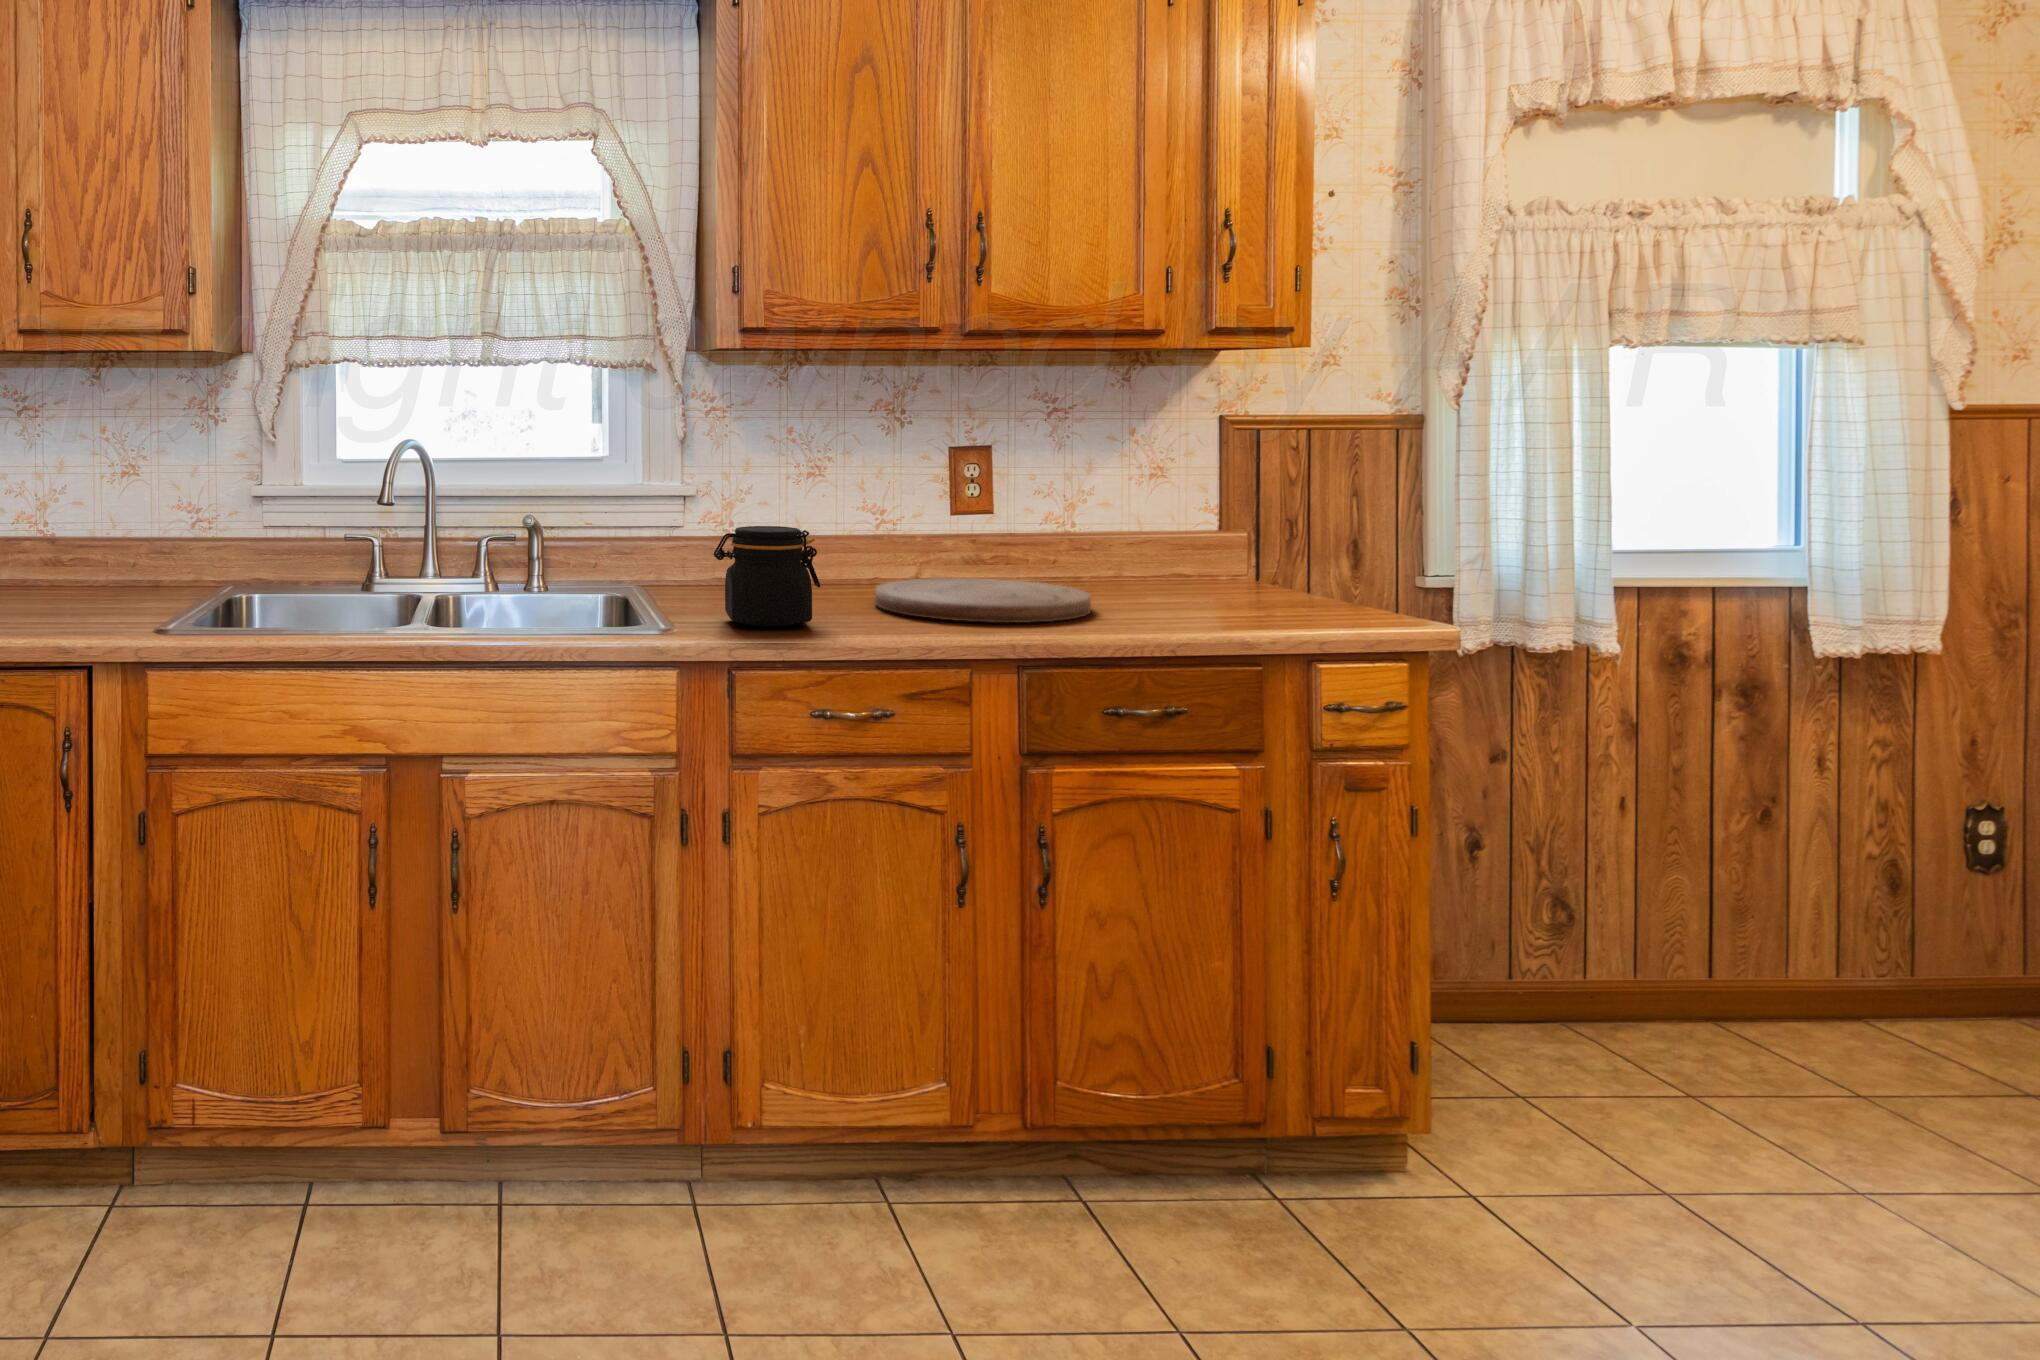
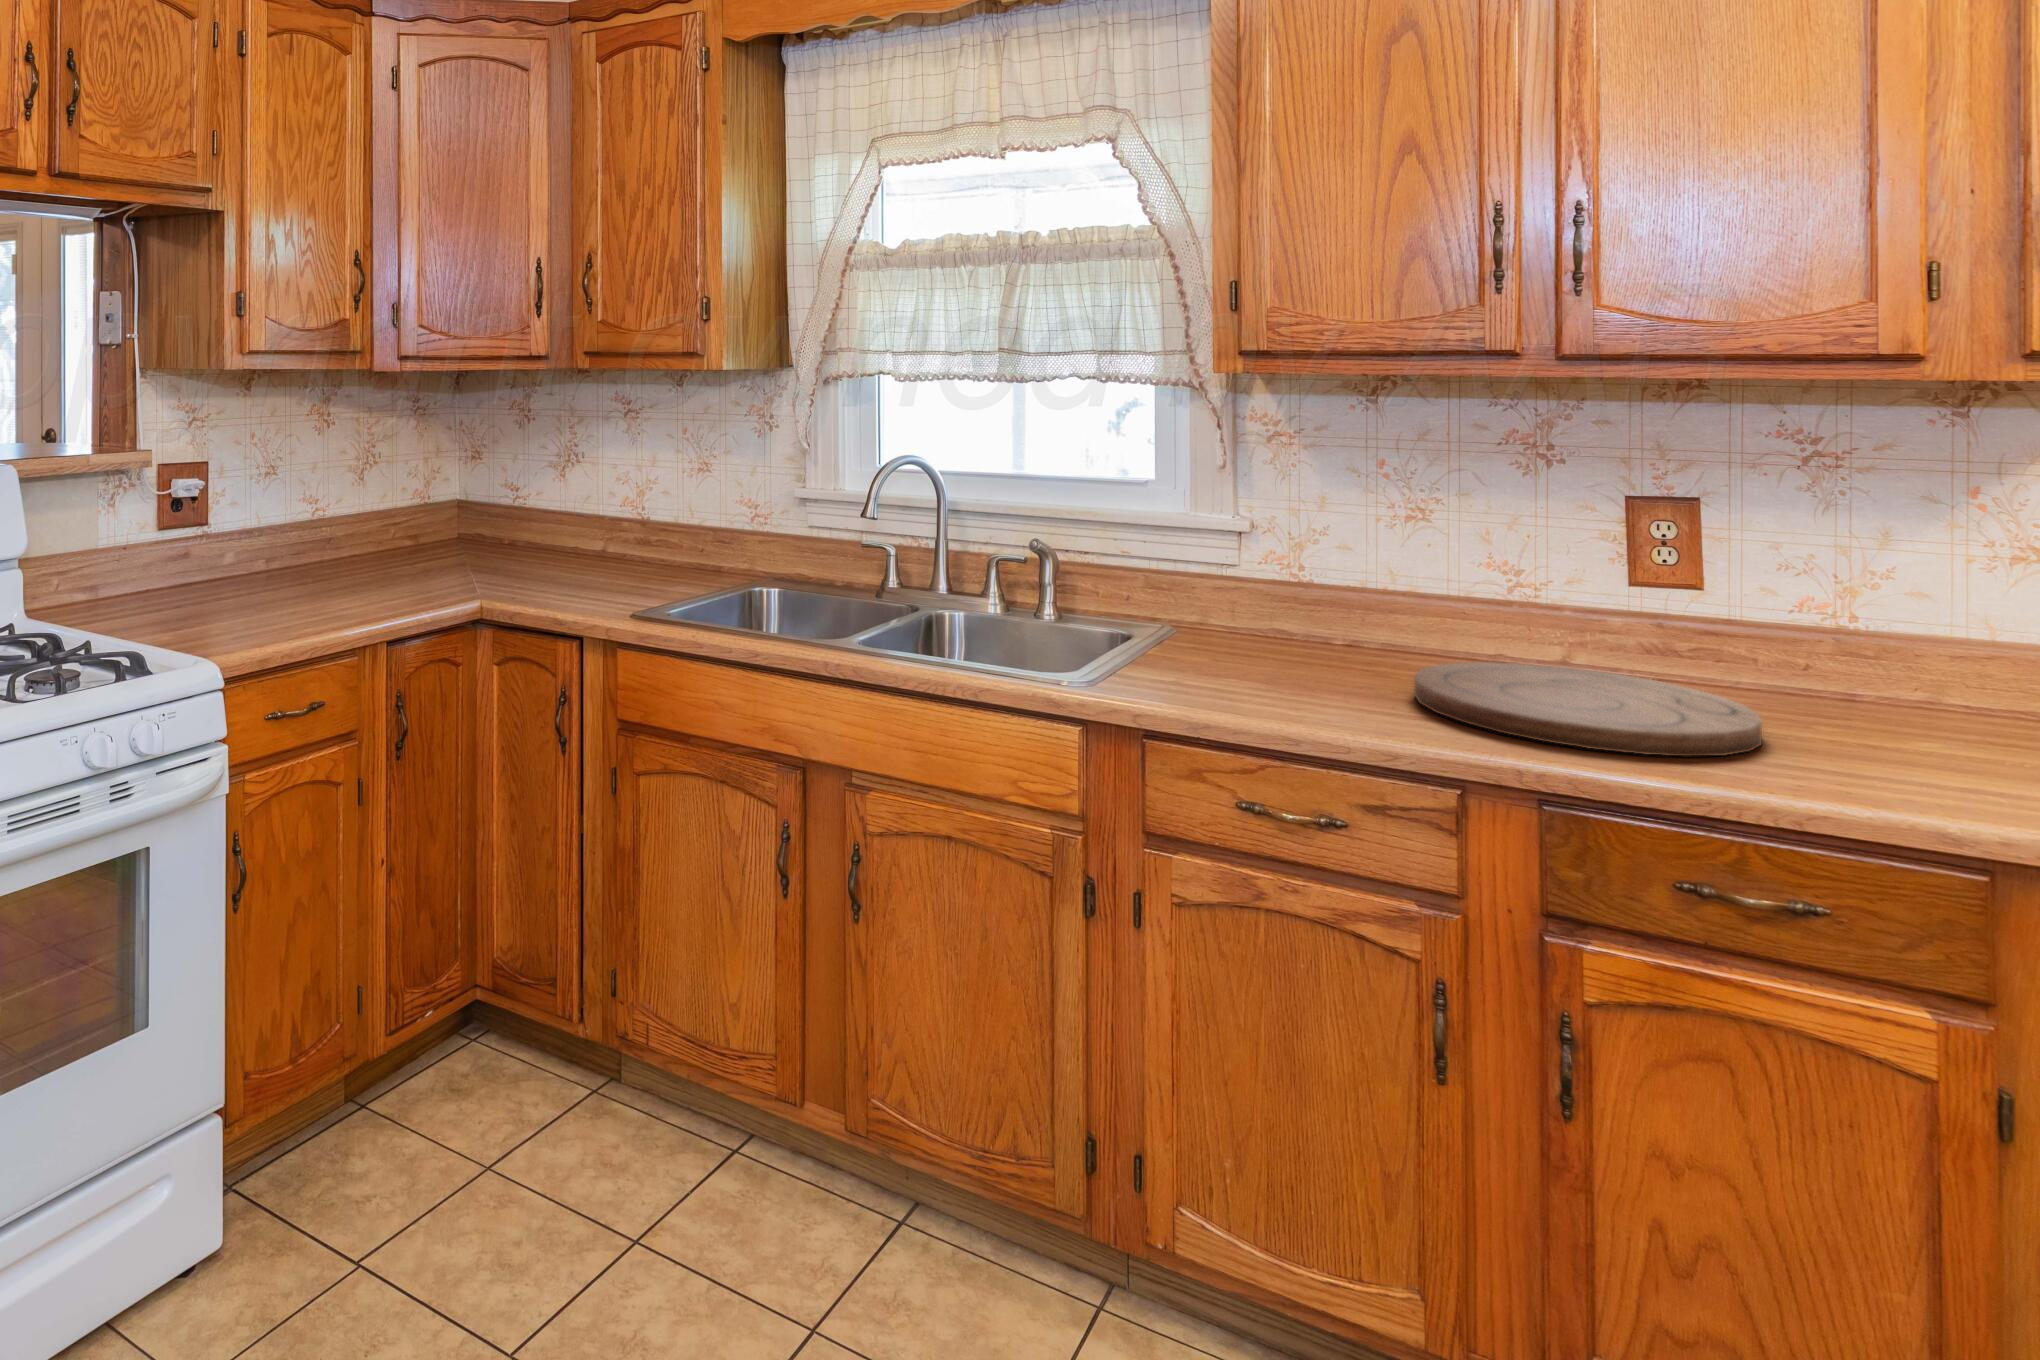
jar: present [714,526,820,627] -> none [1154,579,1290,699]

